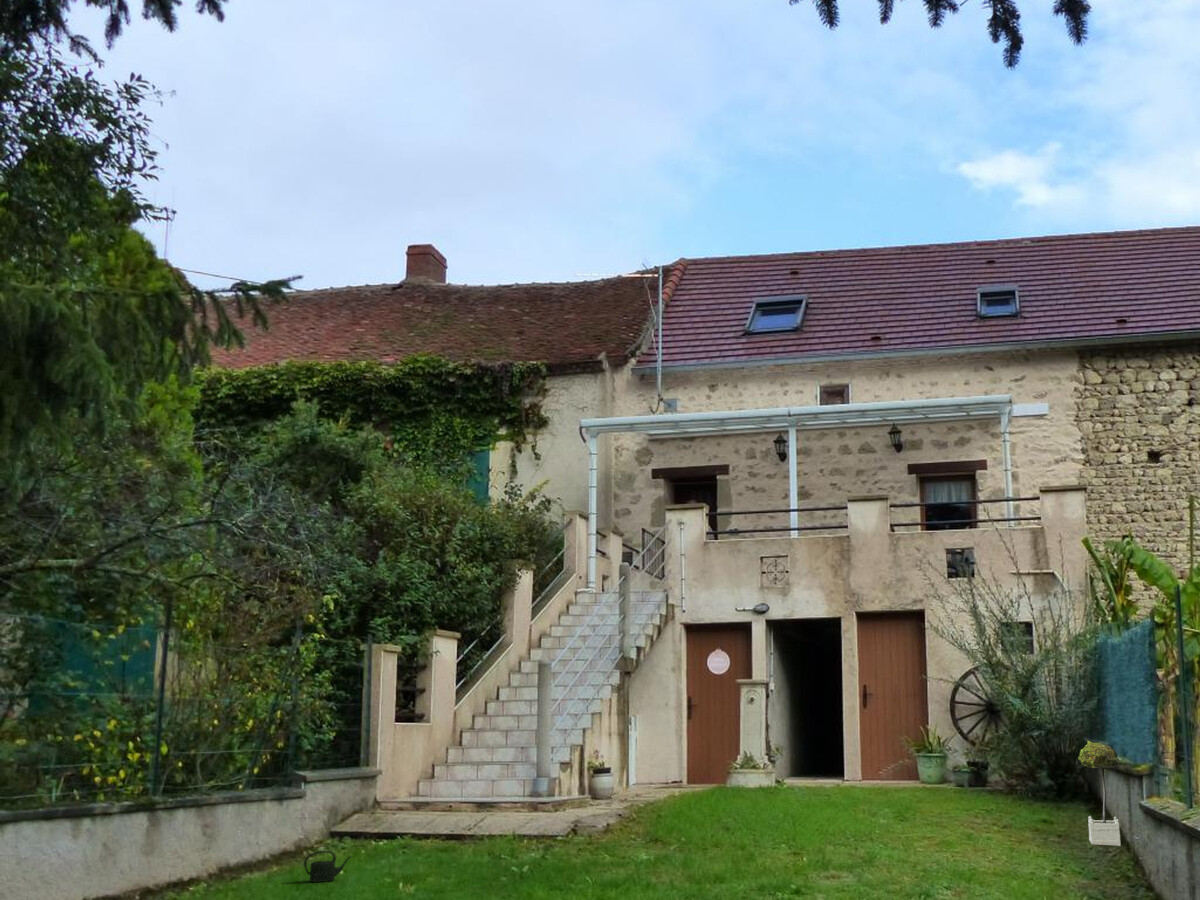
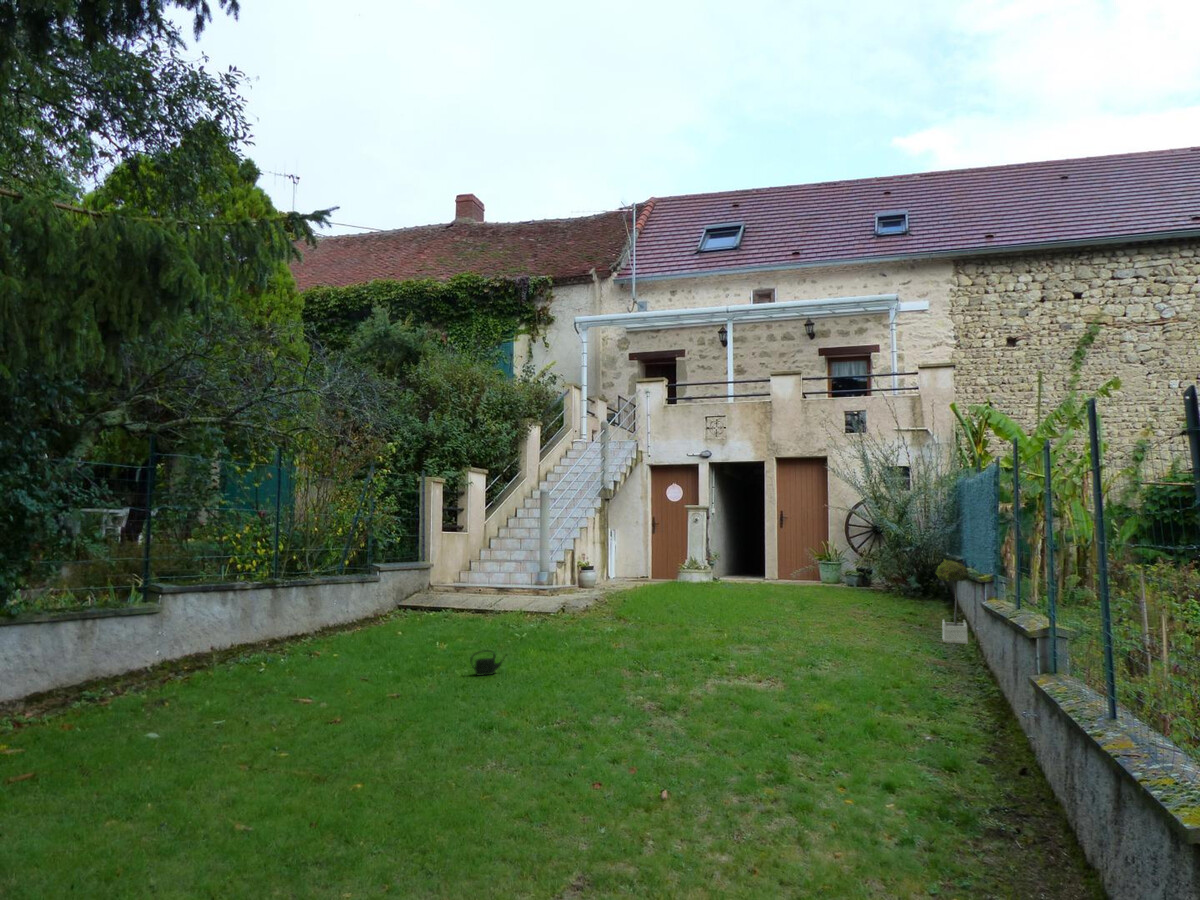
watering can: present [304,851,351,882] -> present [470,651,503,675]

